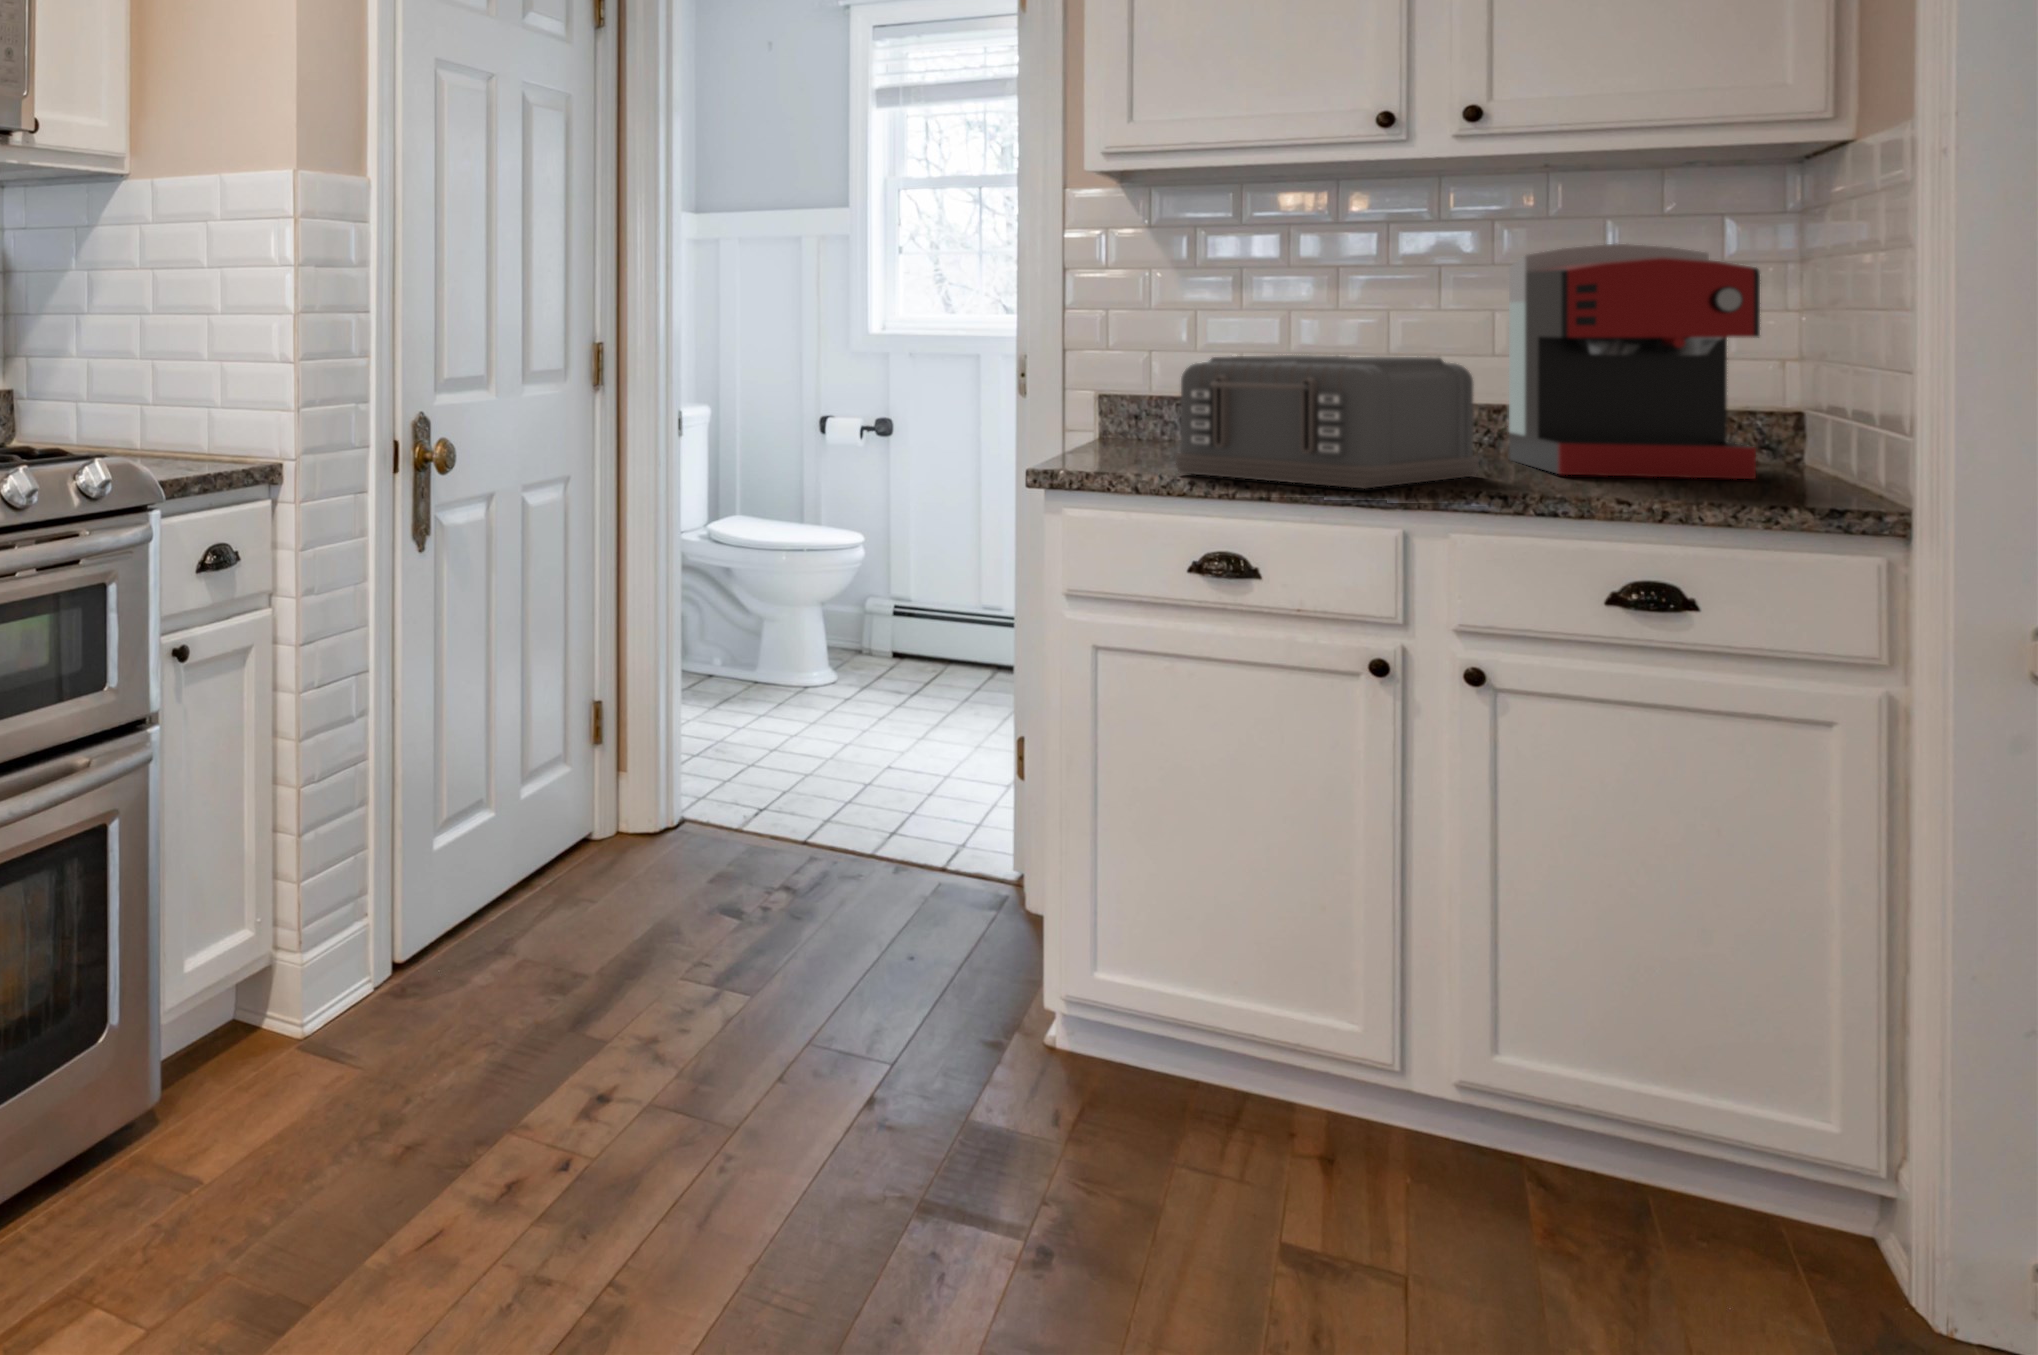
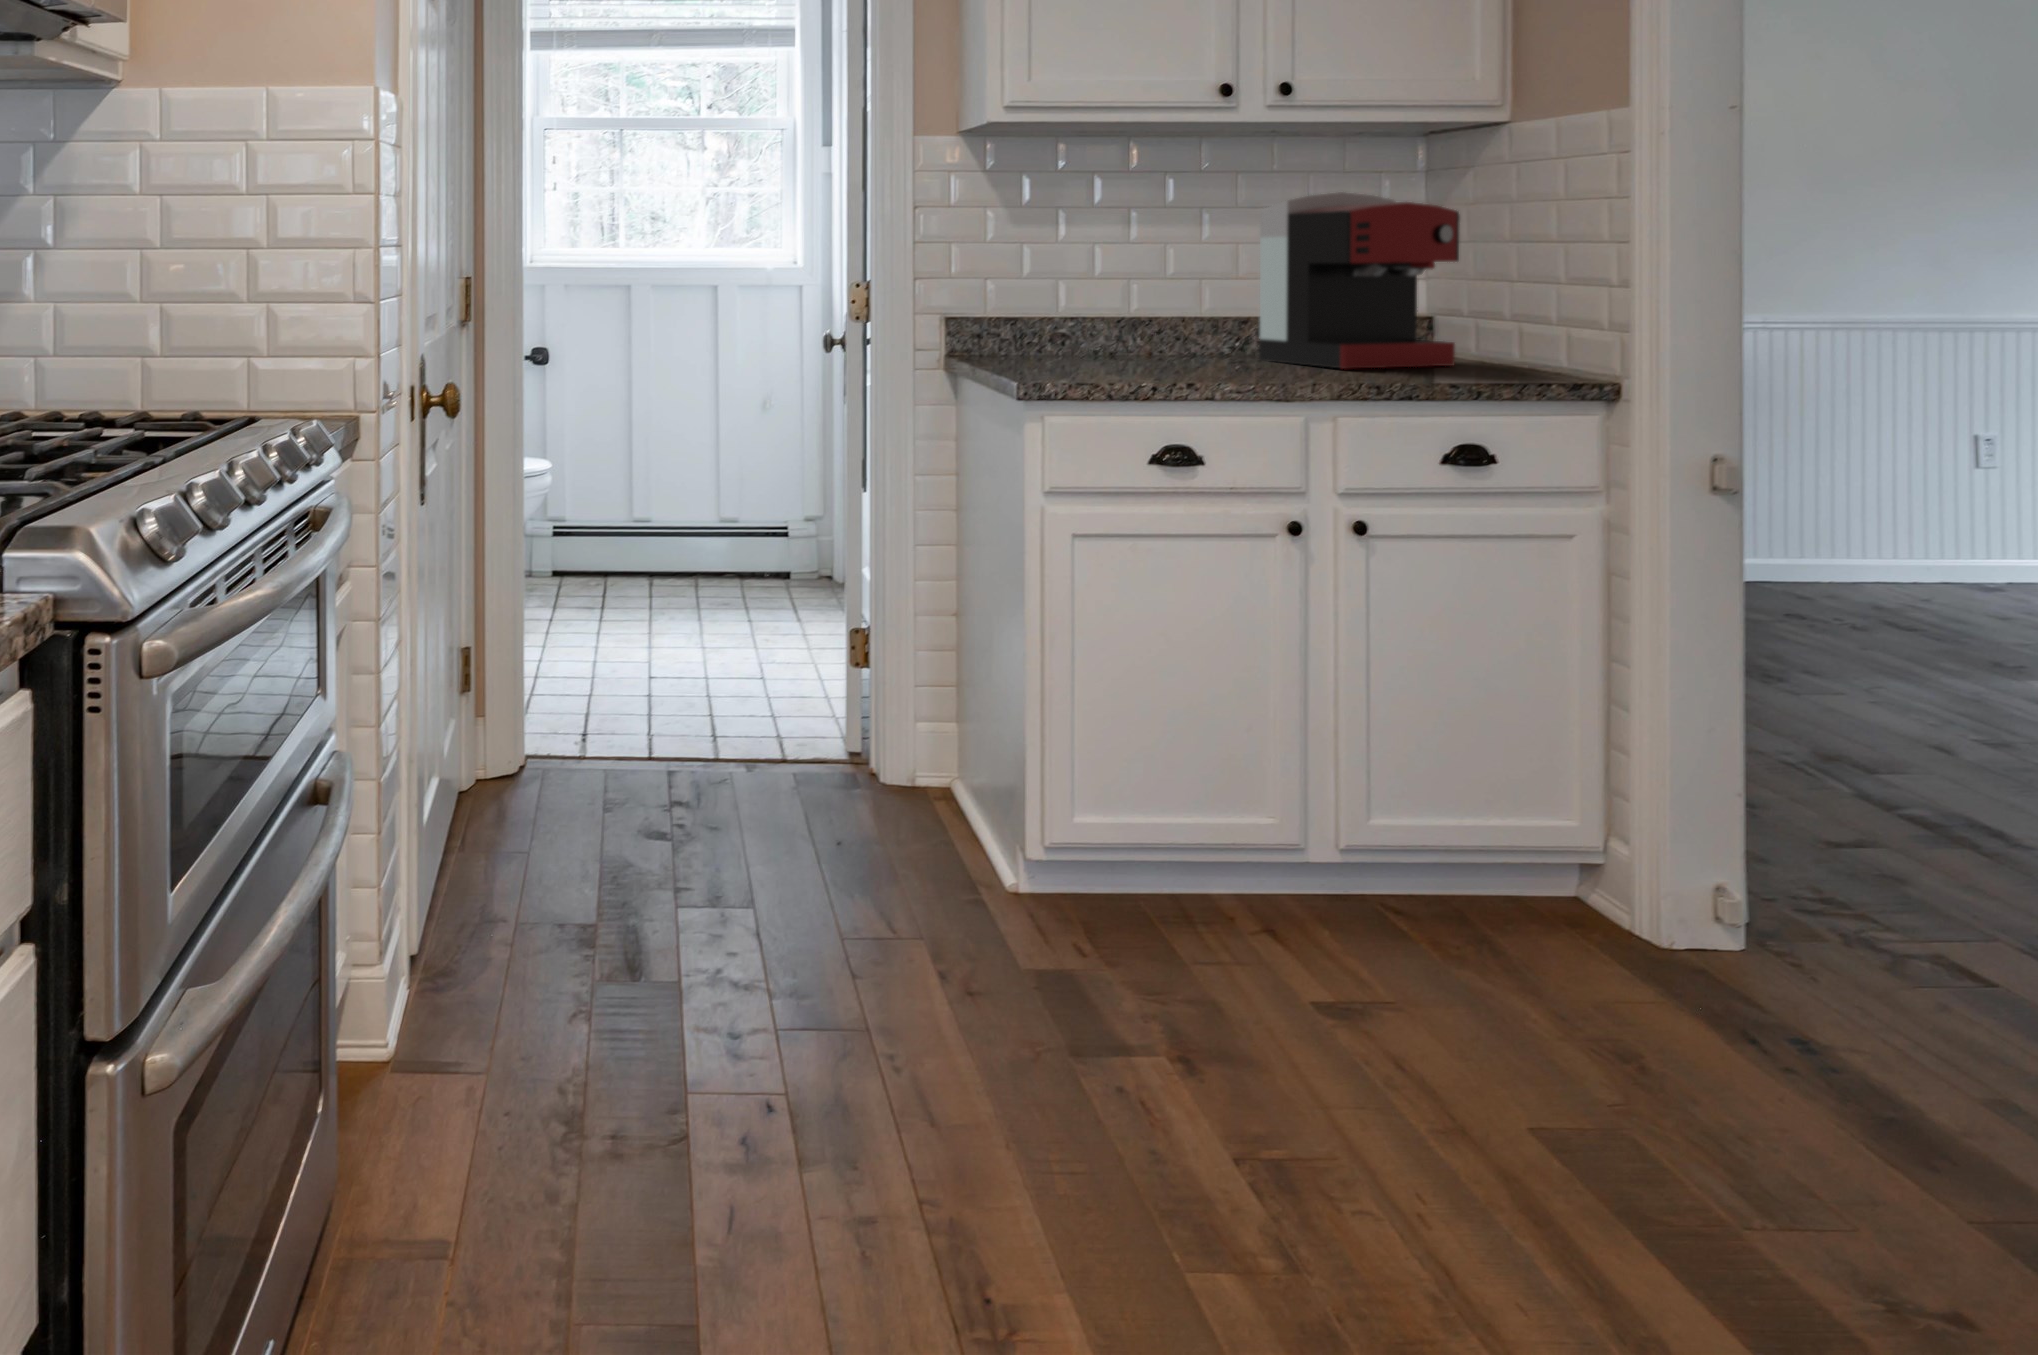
toaster: present [1175,355,1479,488] -> none [1109,280,1298,385]

